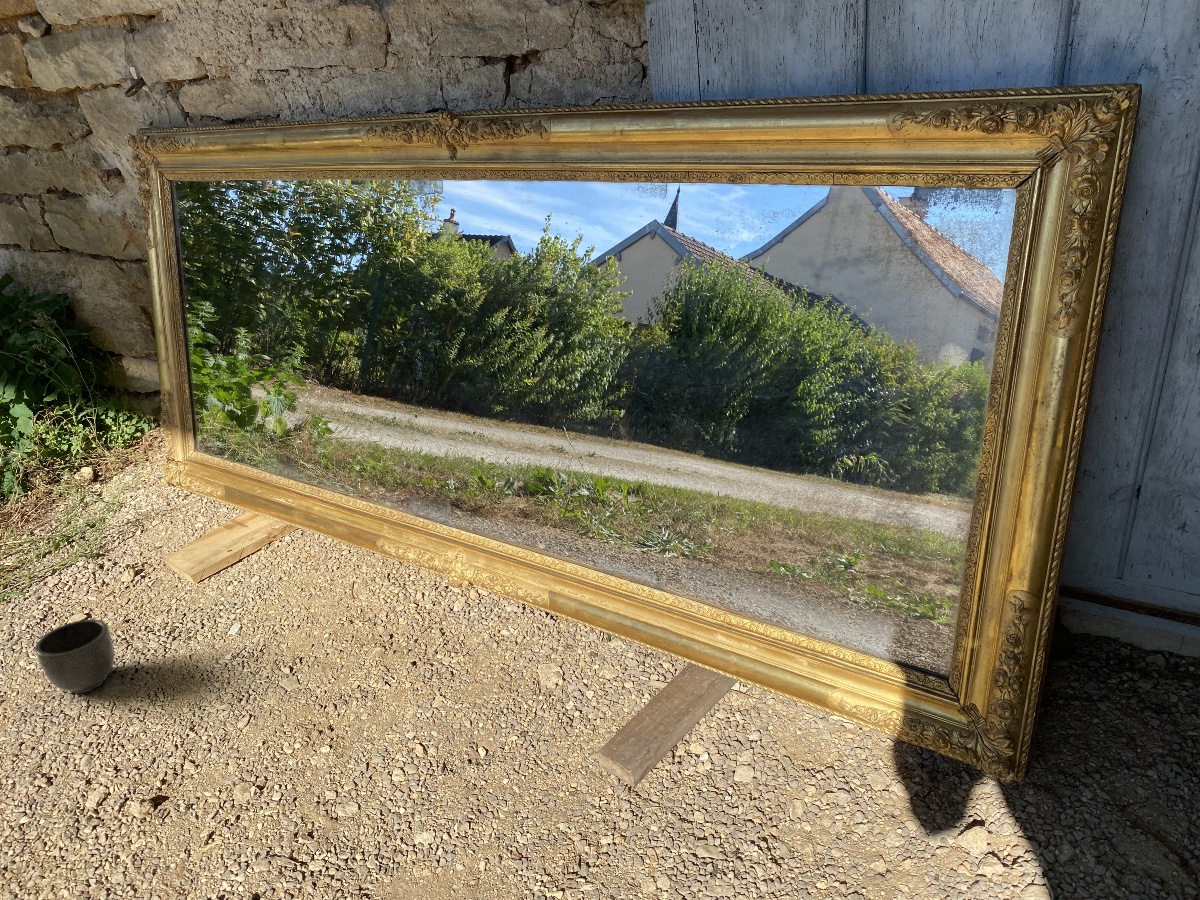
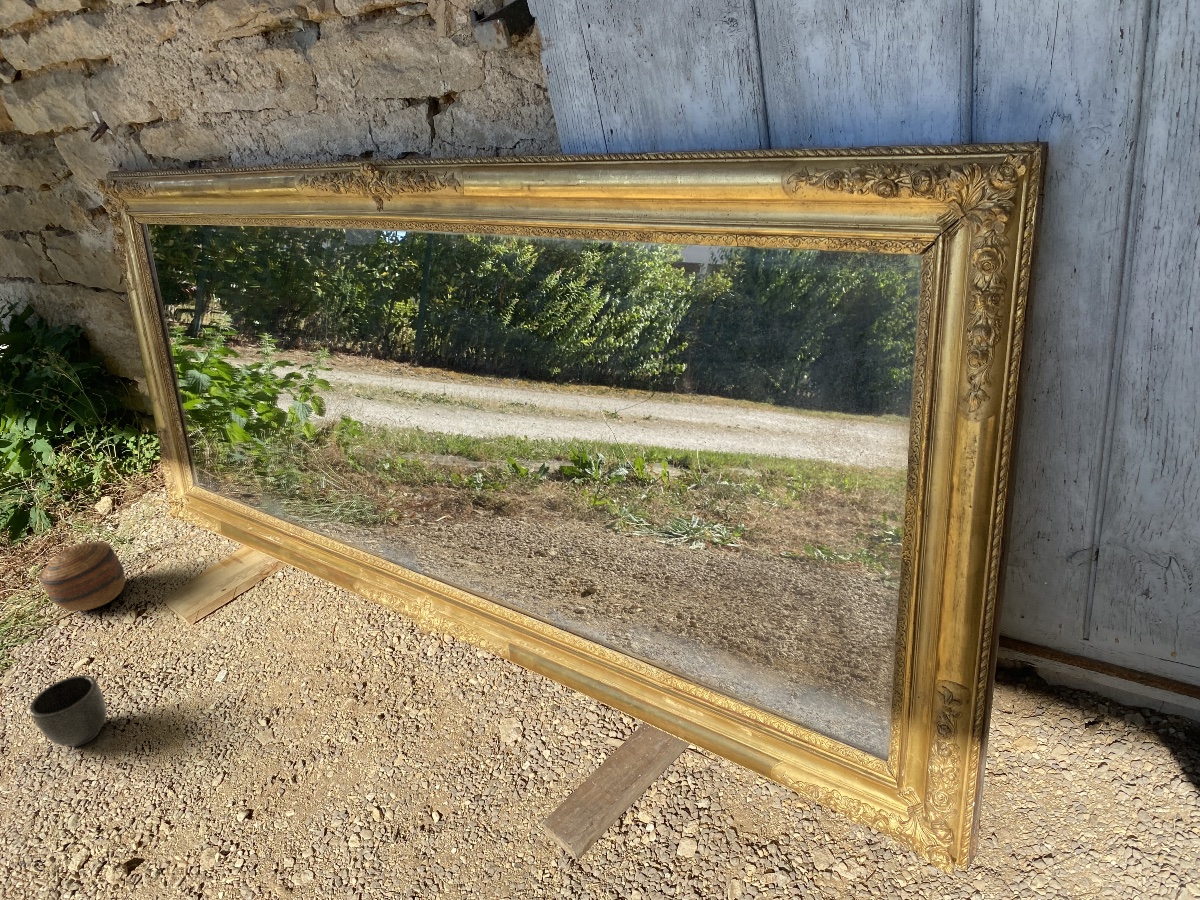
basket: none [30,499,119,568] -> present [39,542,125,611]

